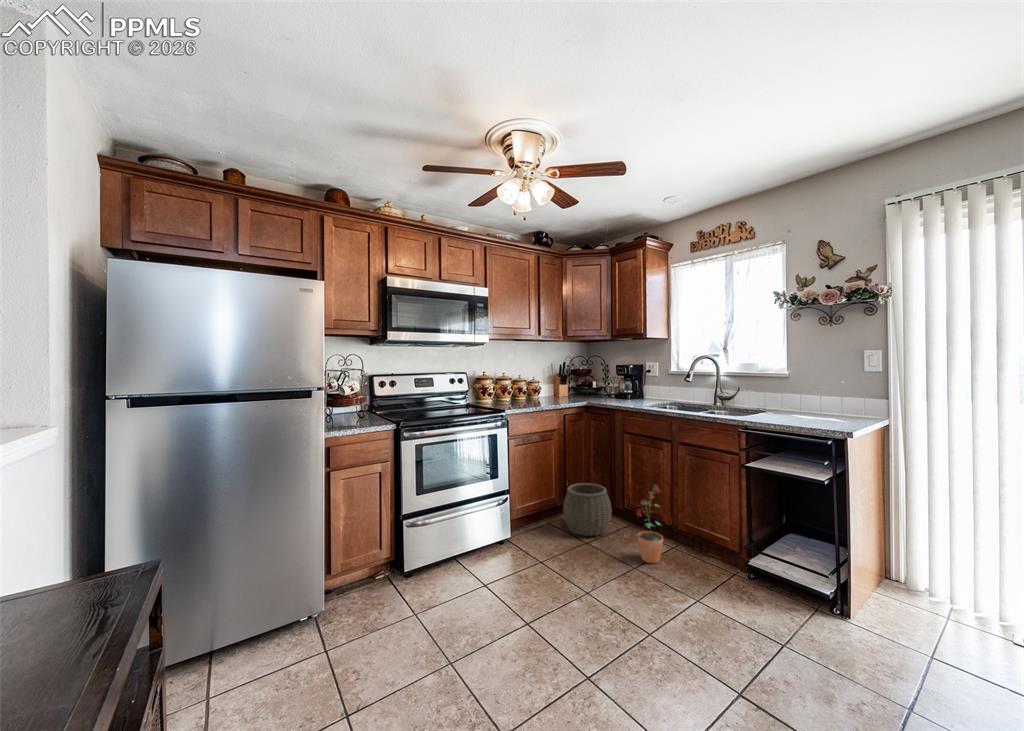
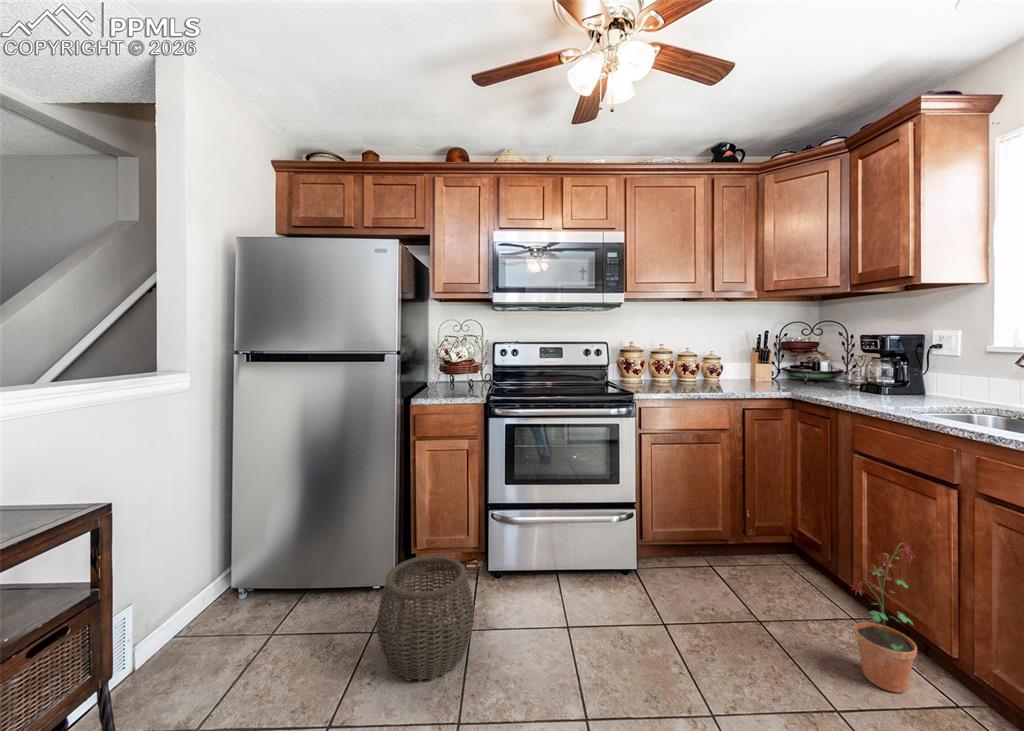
woven basket: present [563,483,612,536] -> present [377,555,474,681]

